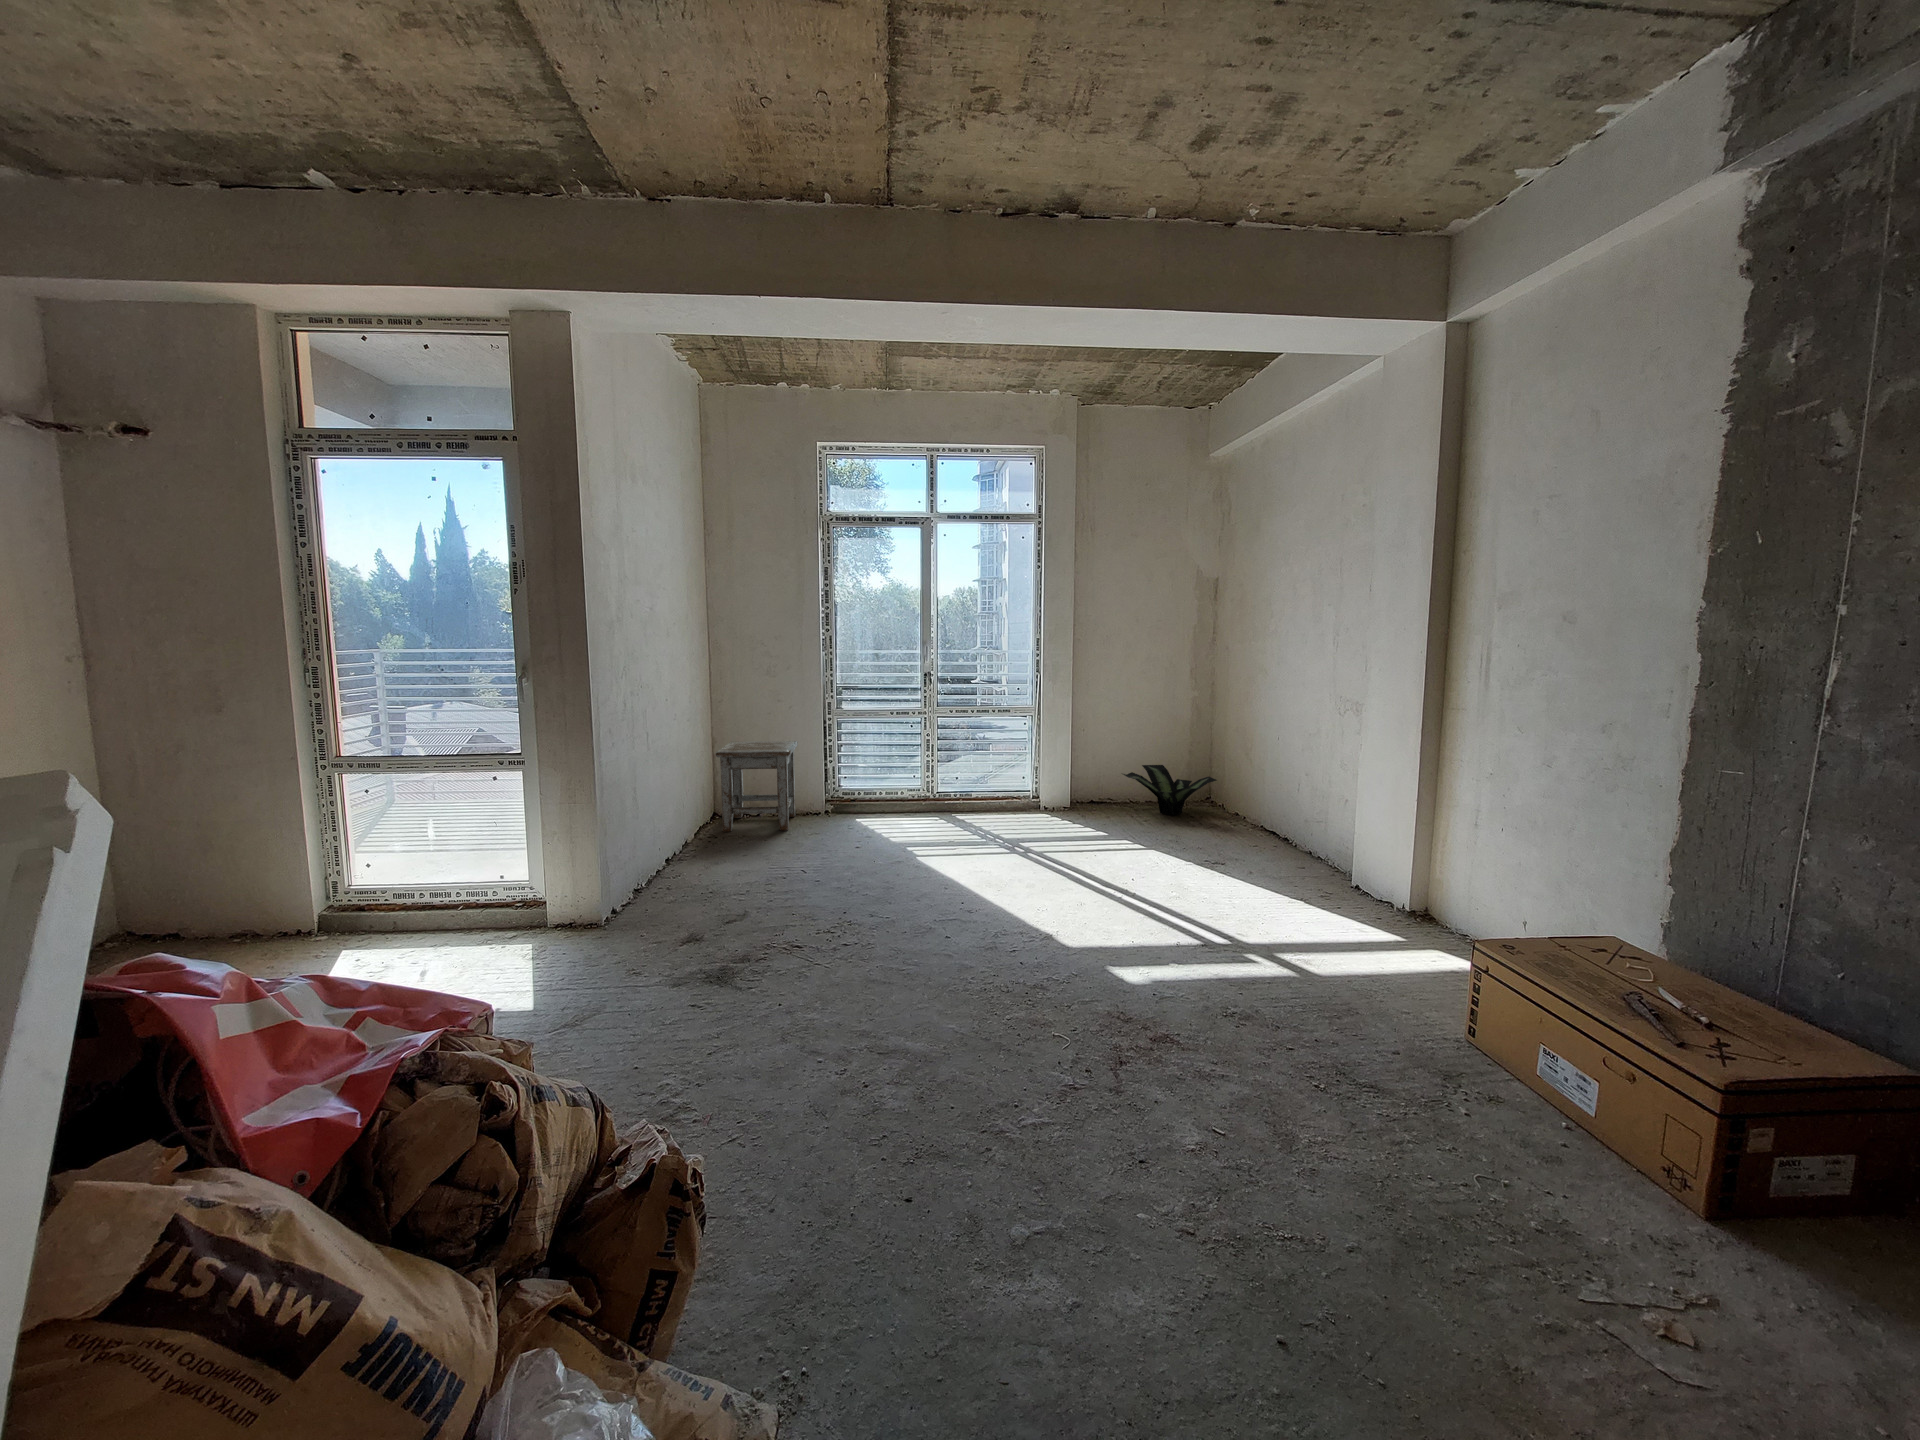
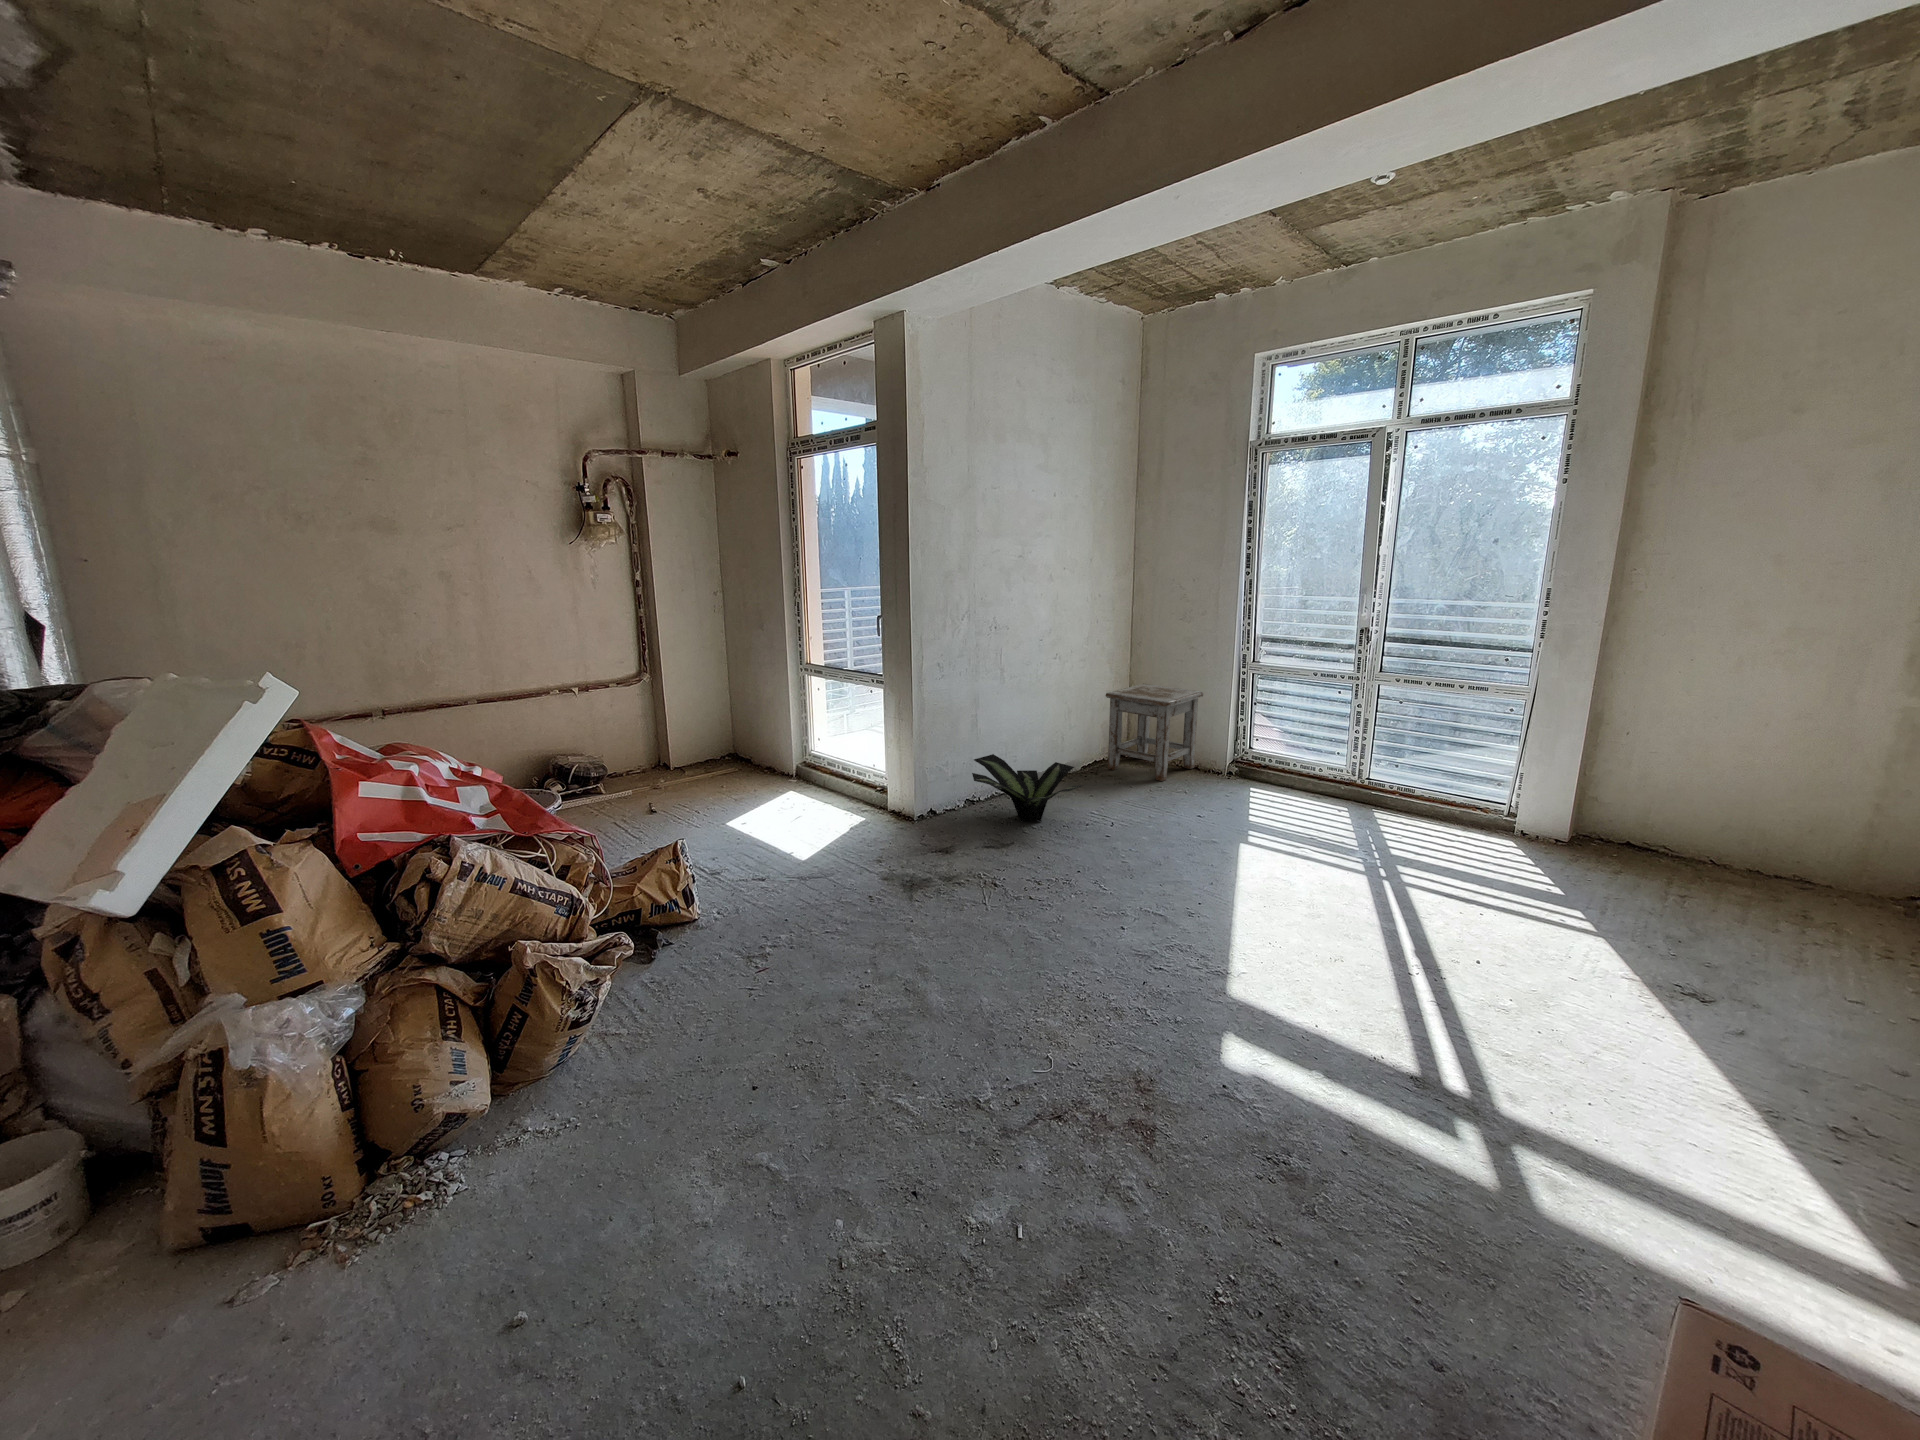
potted plant: present [1123,765,1217,816] -> present [972,754,1084,822]

